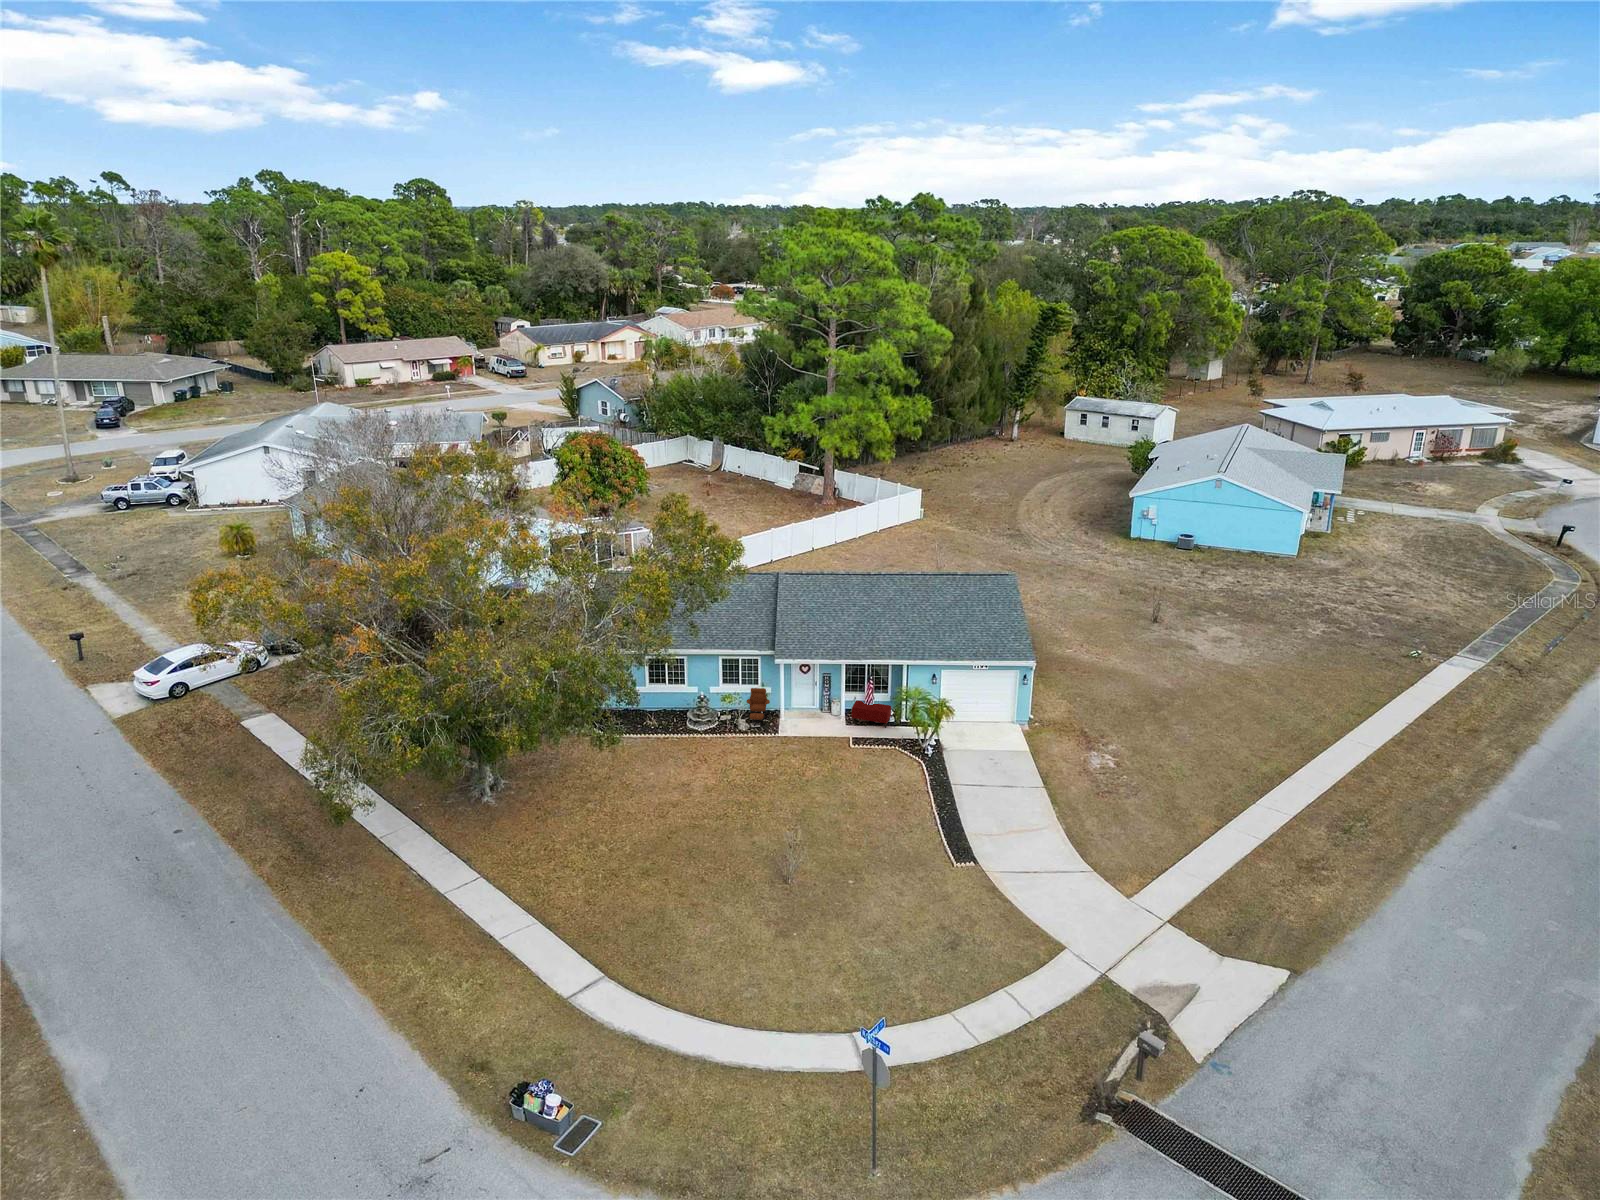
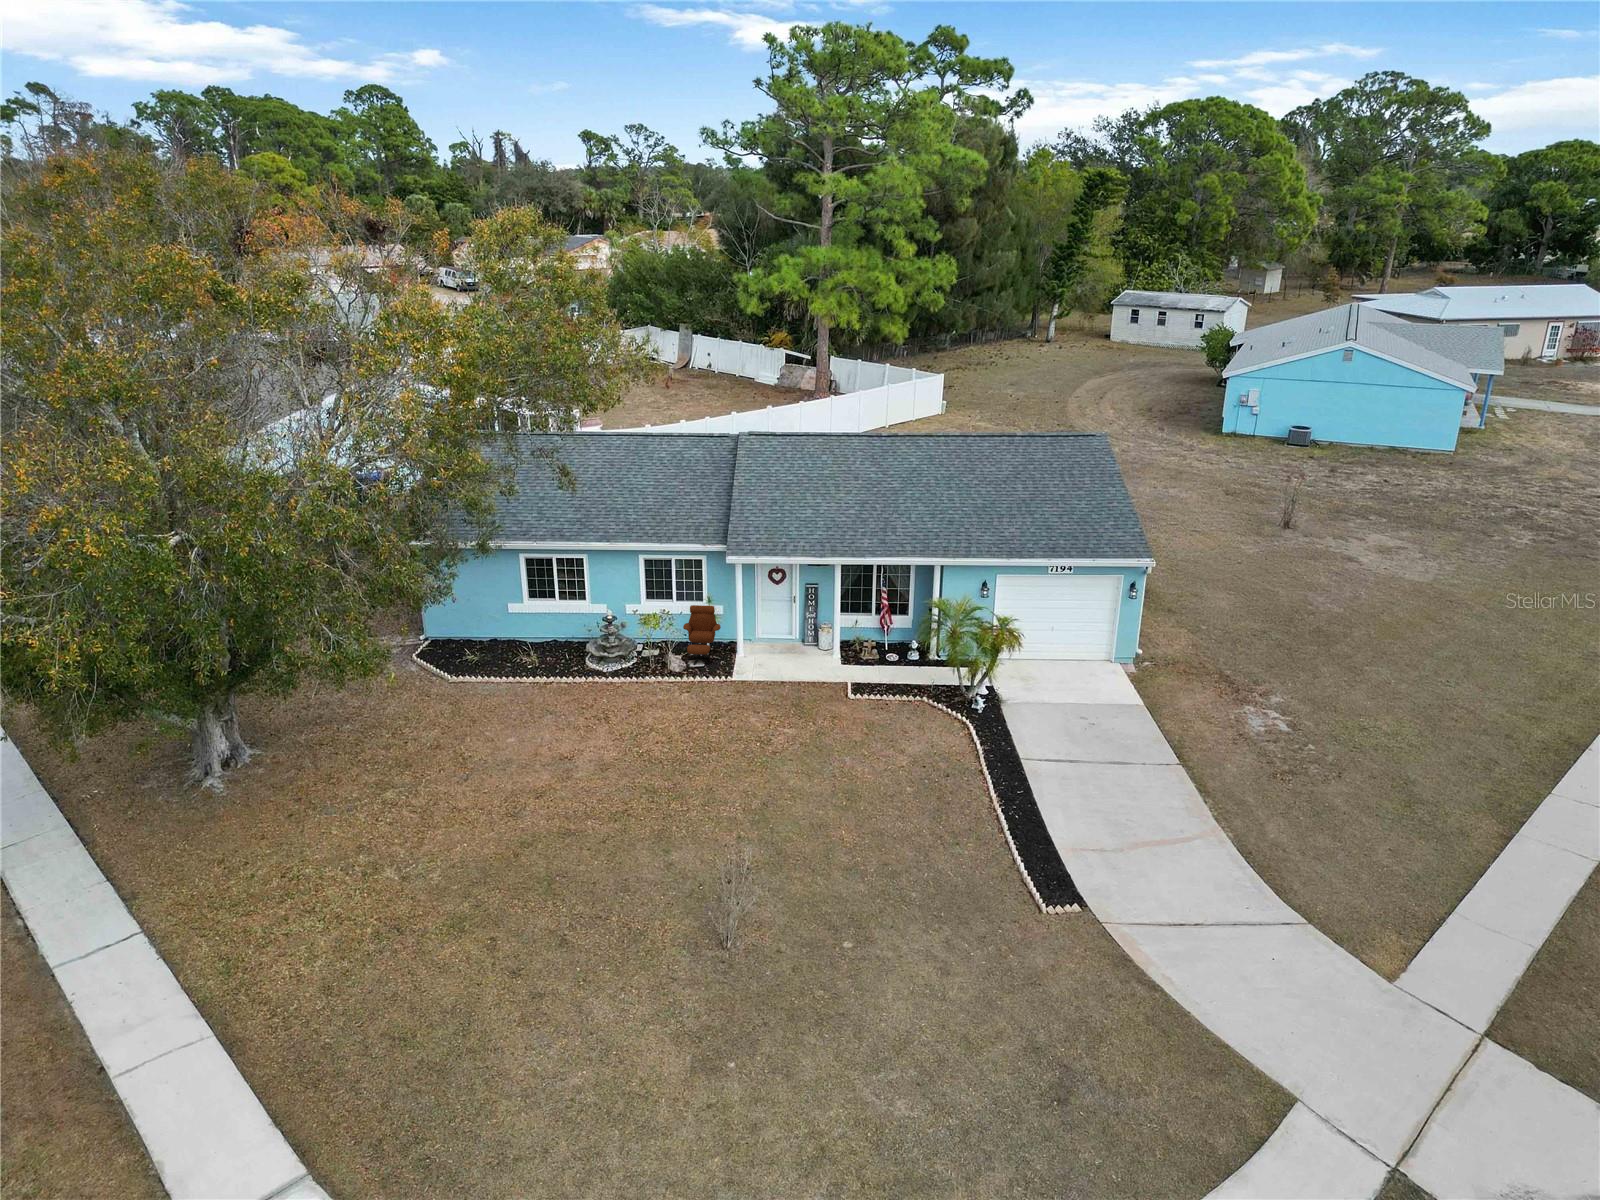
bench: present [852,700,891,728] -> none [851,625,915,668]

